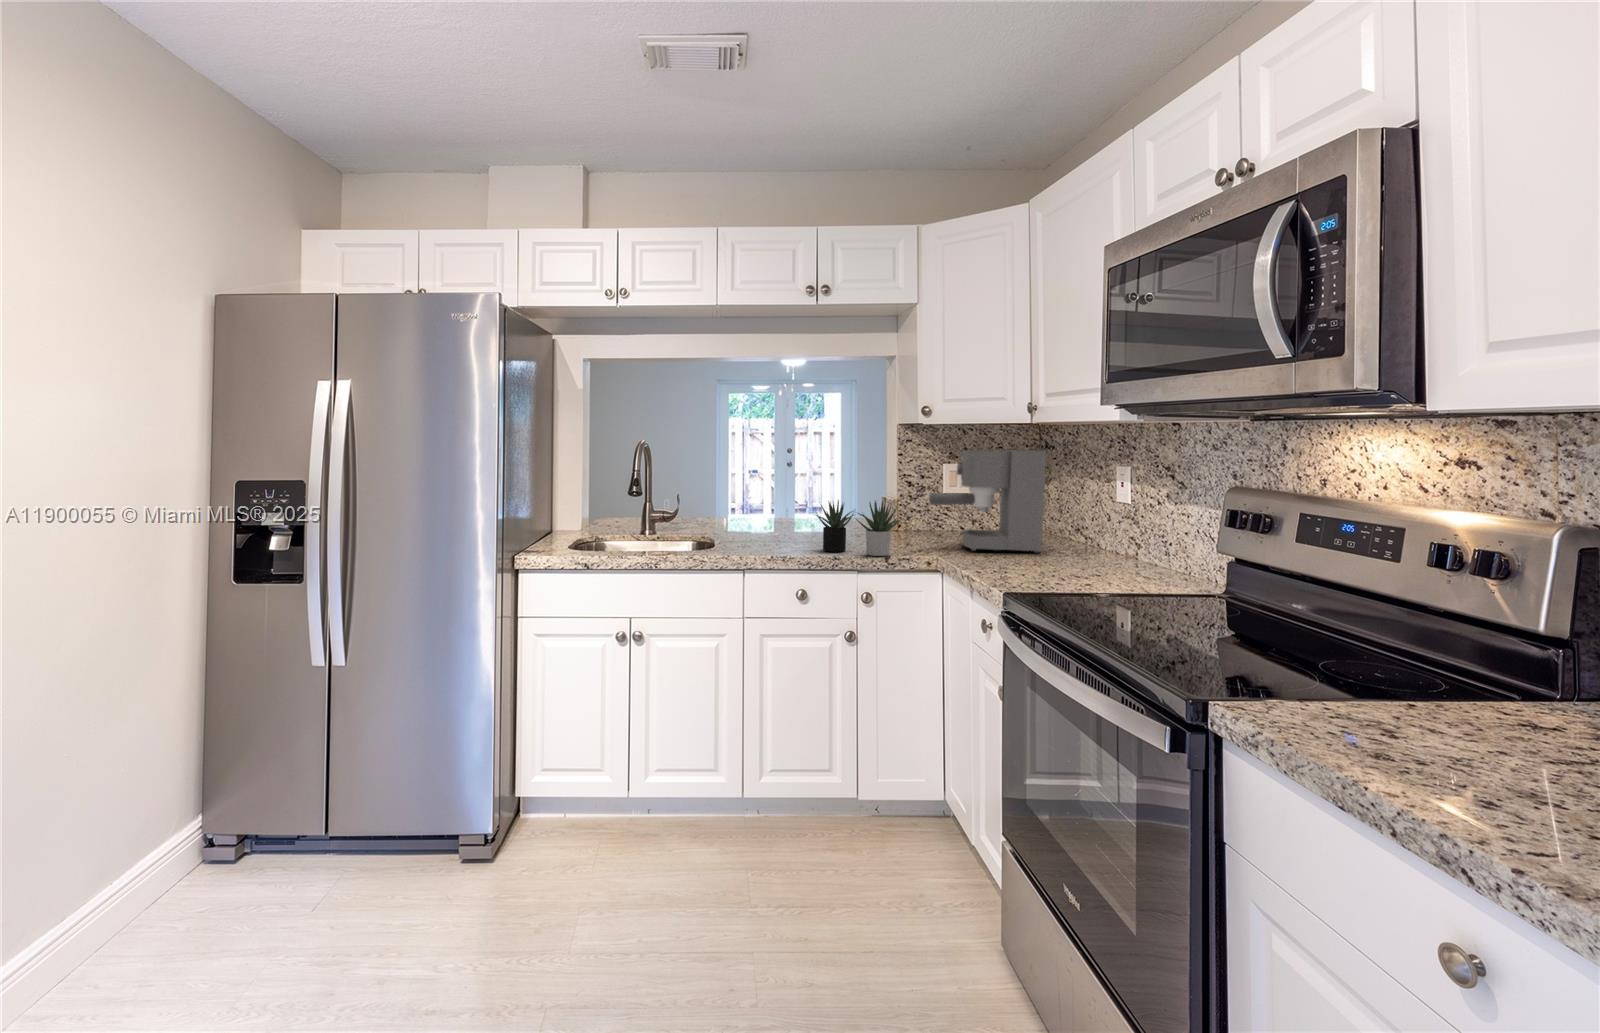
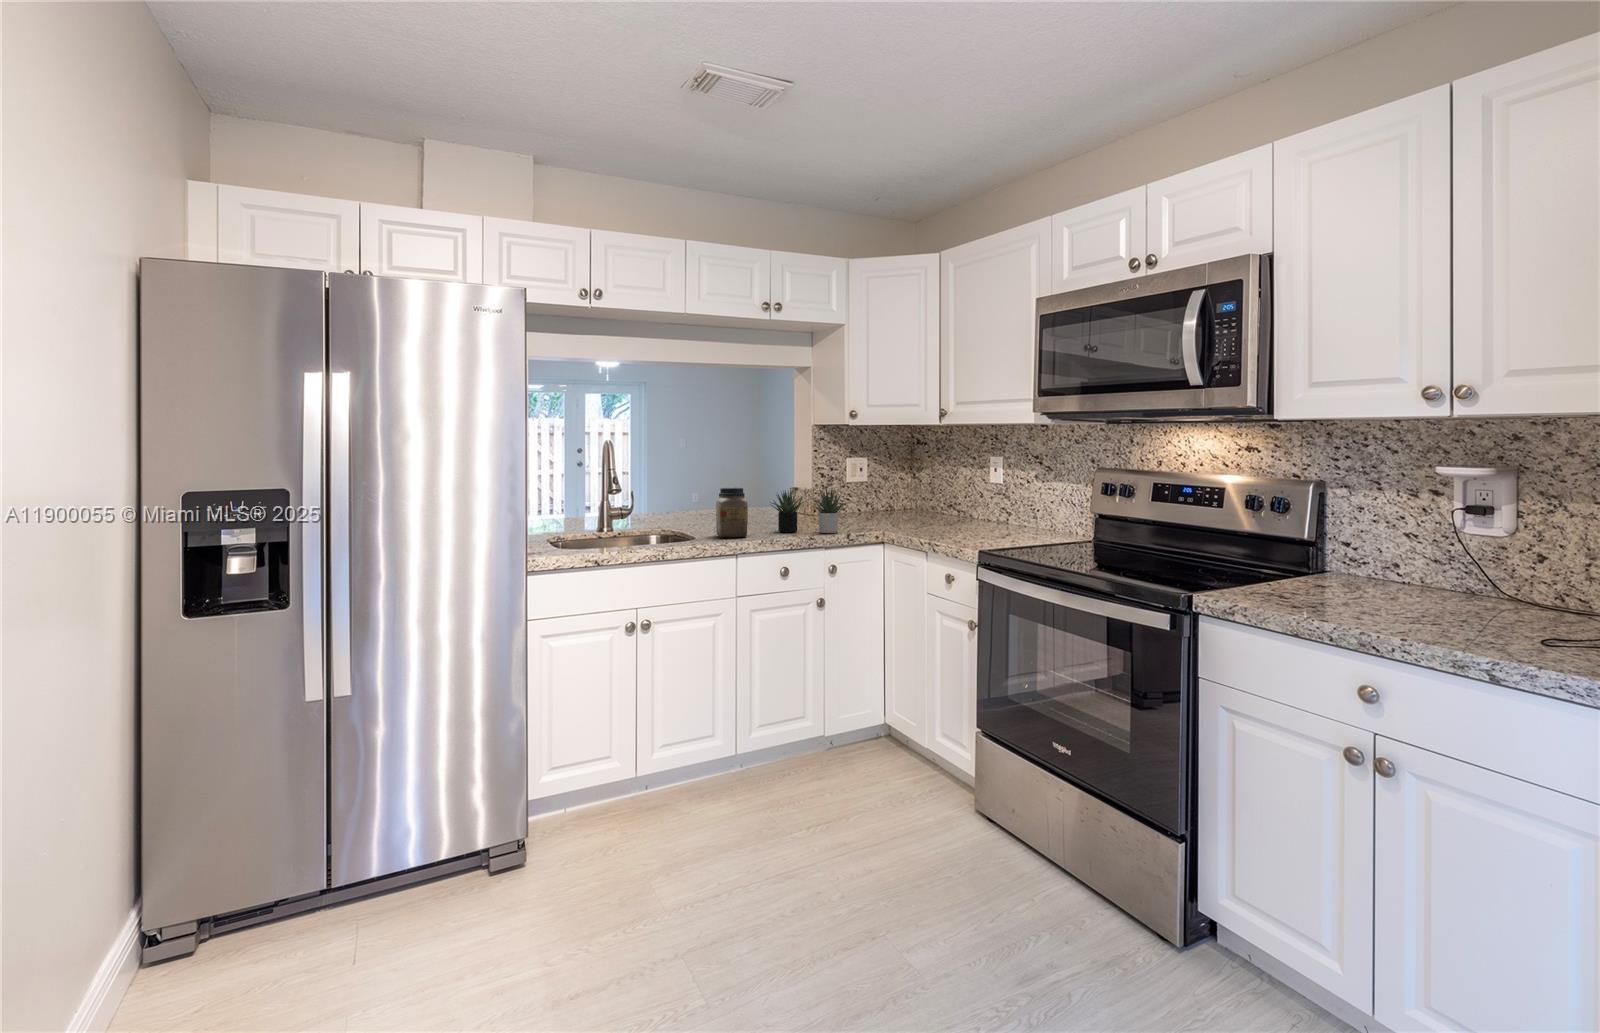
coffee maker: present [929,450,1046,553] -> none [857,445,946,526]
jar: none [744,495,780,554] -> present [716,487,748,538]

